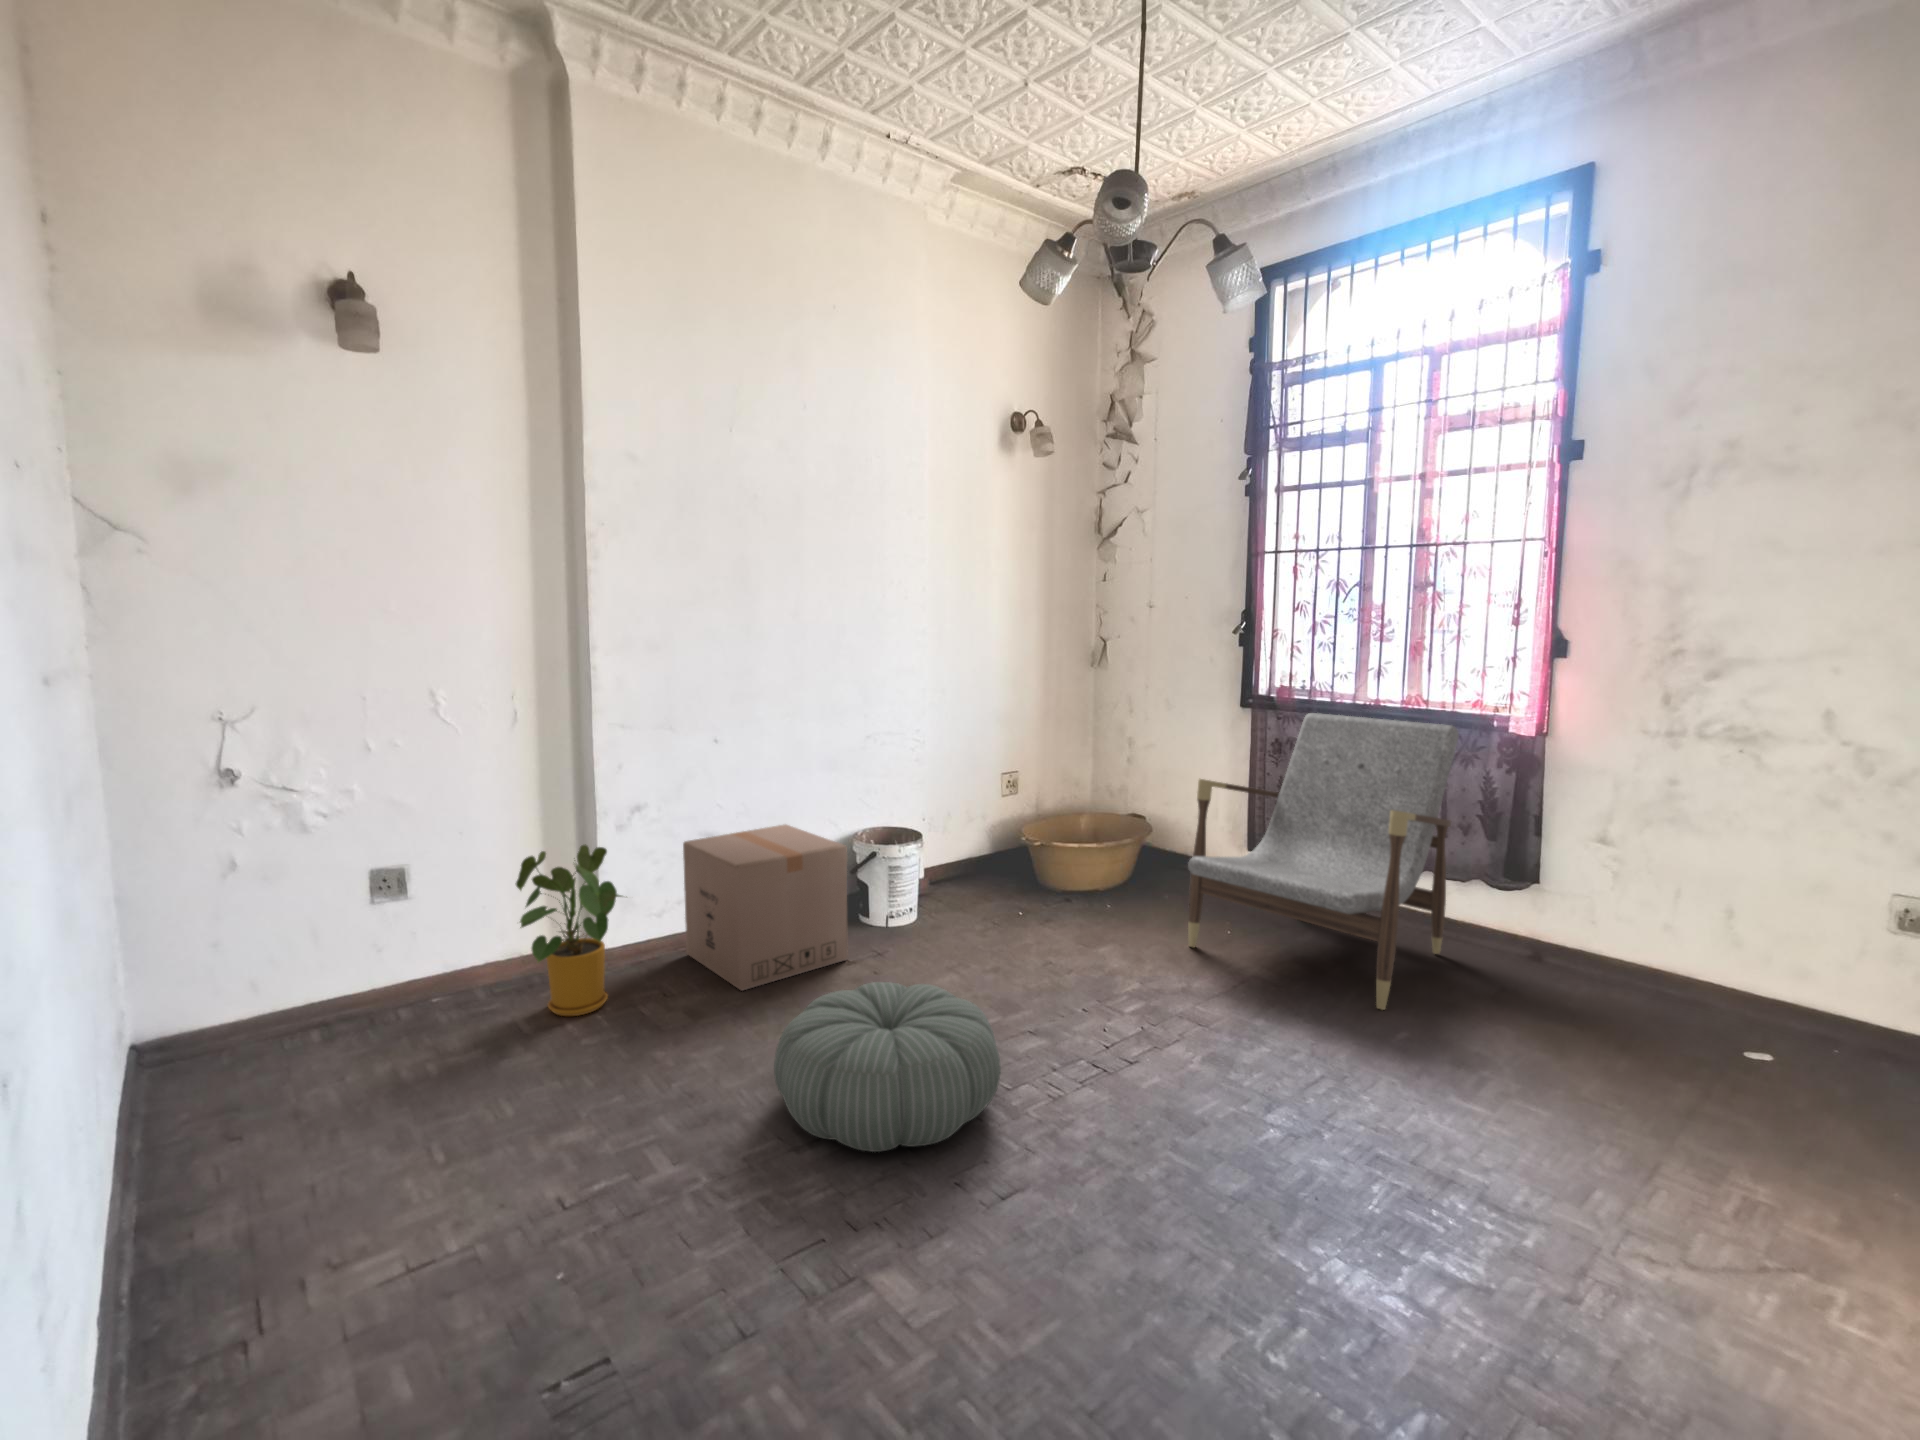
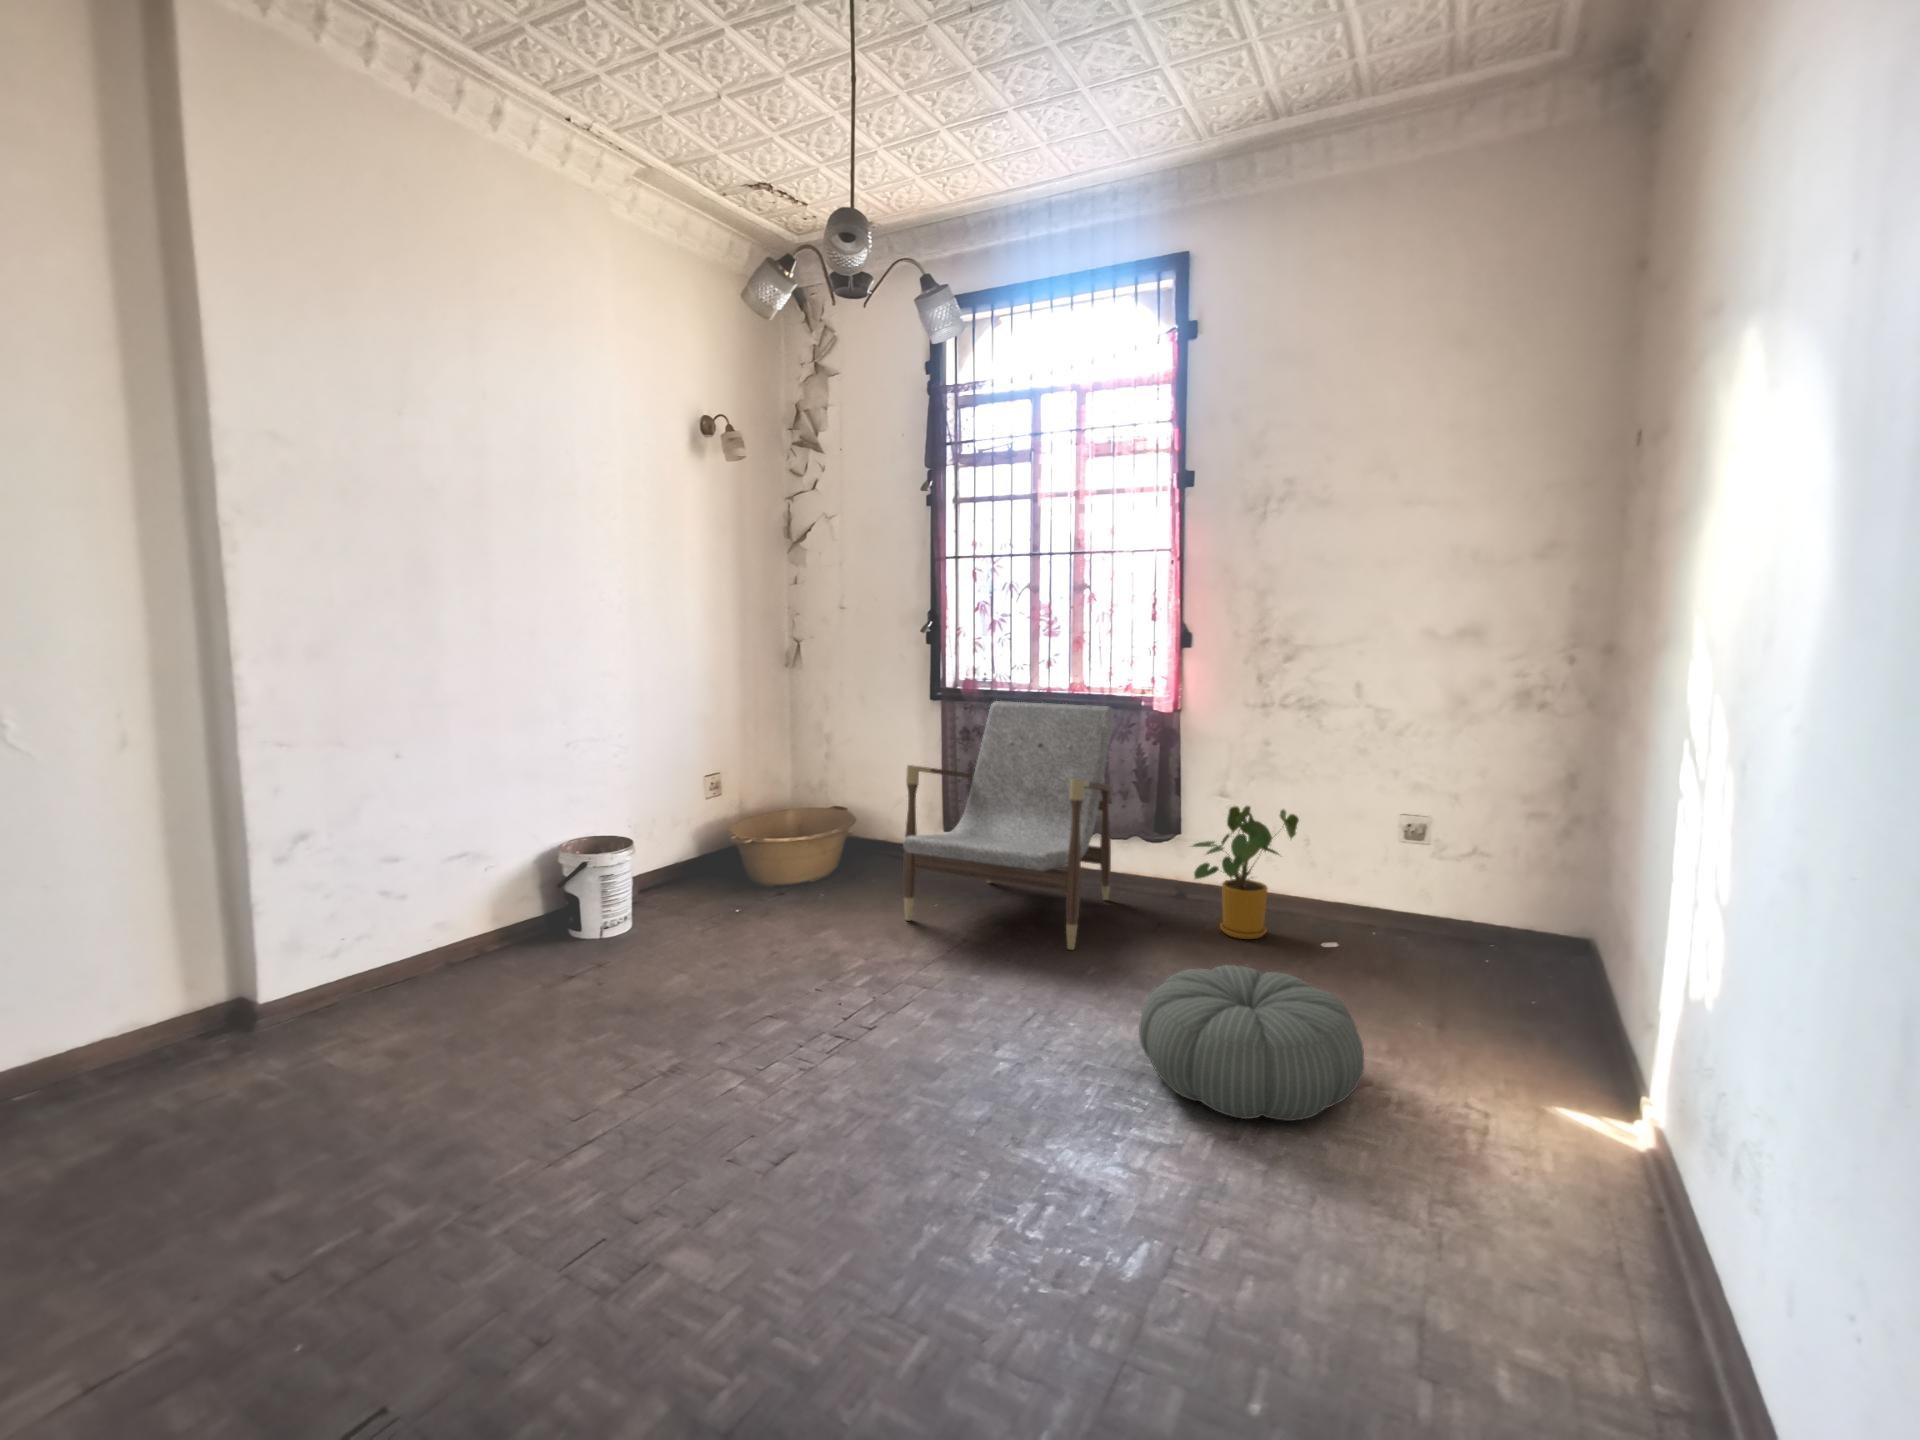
cardboard box: present [683,824,848,990] -> none [358,844,566,1027]
house plant: present [516,844,622,1016] -> present [1192,806,1299,939]
pouf: present [774,982,1001,1152] -> present [1139,965,1364,1121]

